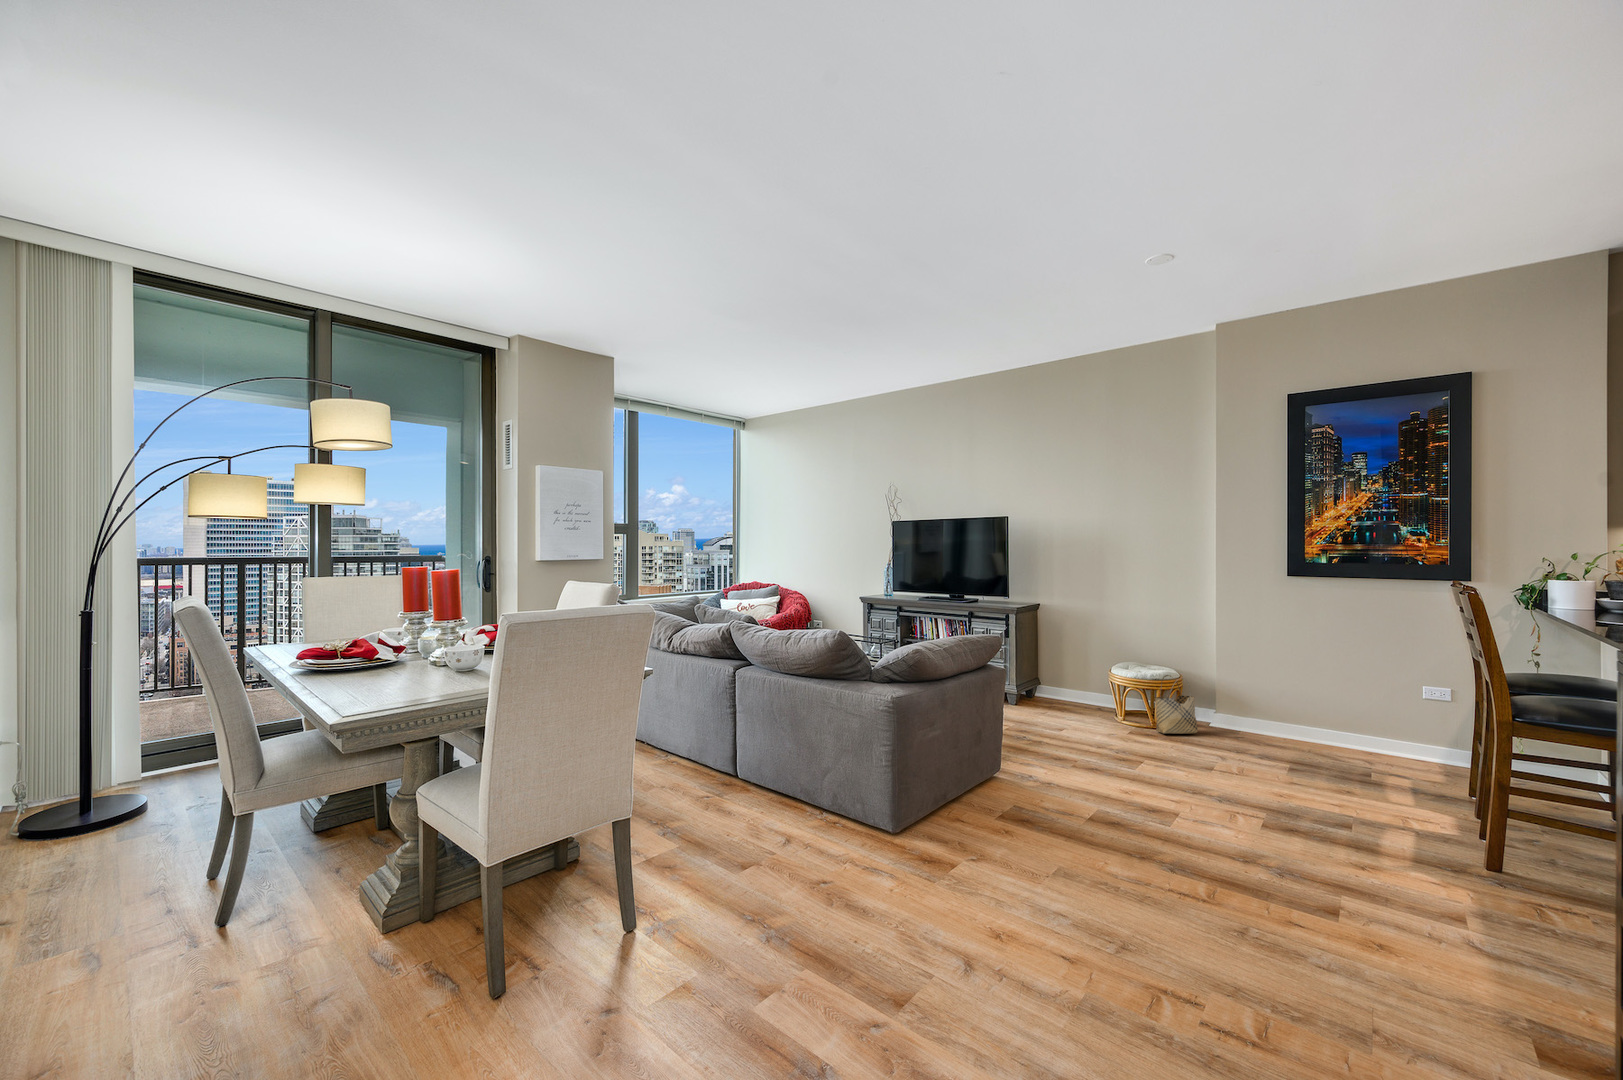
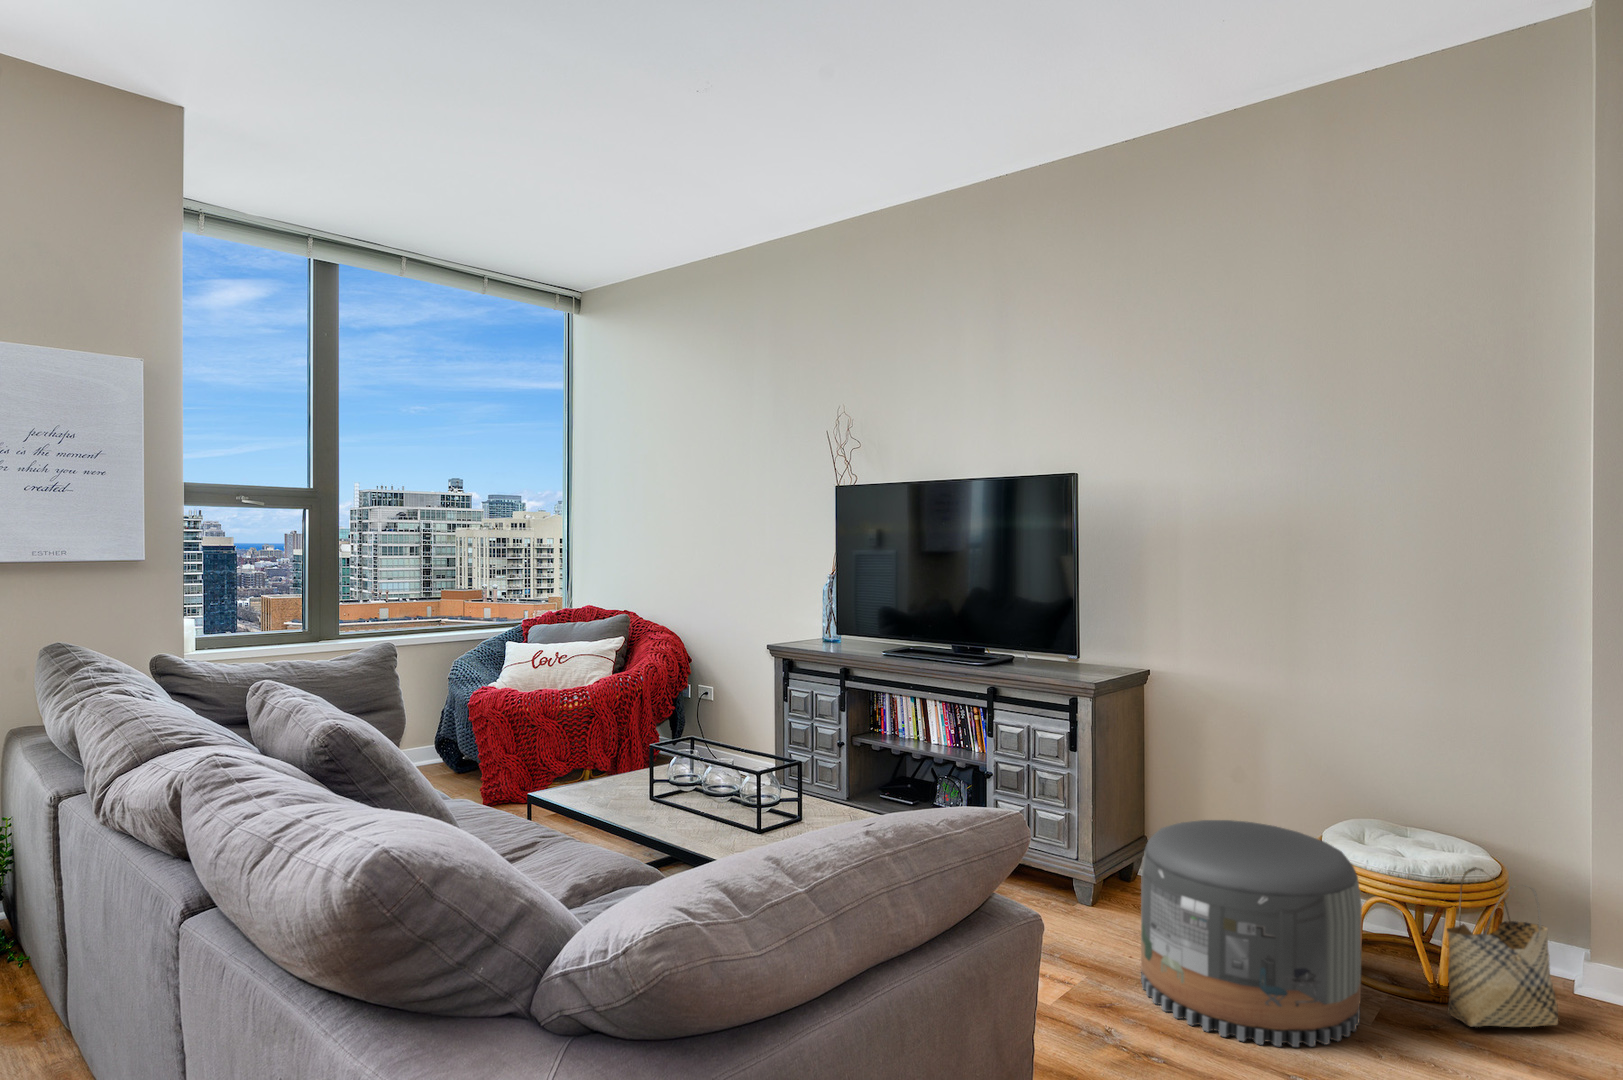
pouf: none [1037,661,1122,739] -> present [1141,820,1362,1047]

